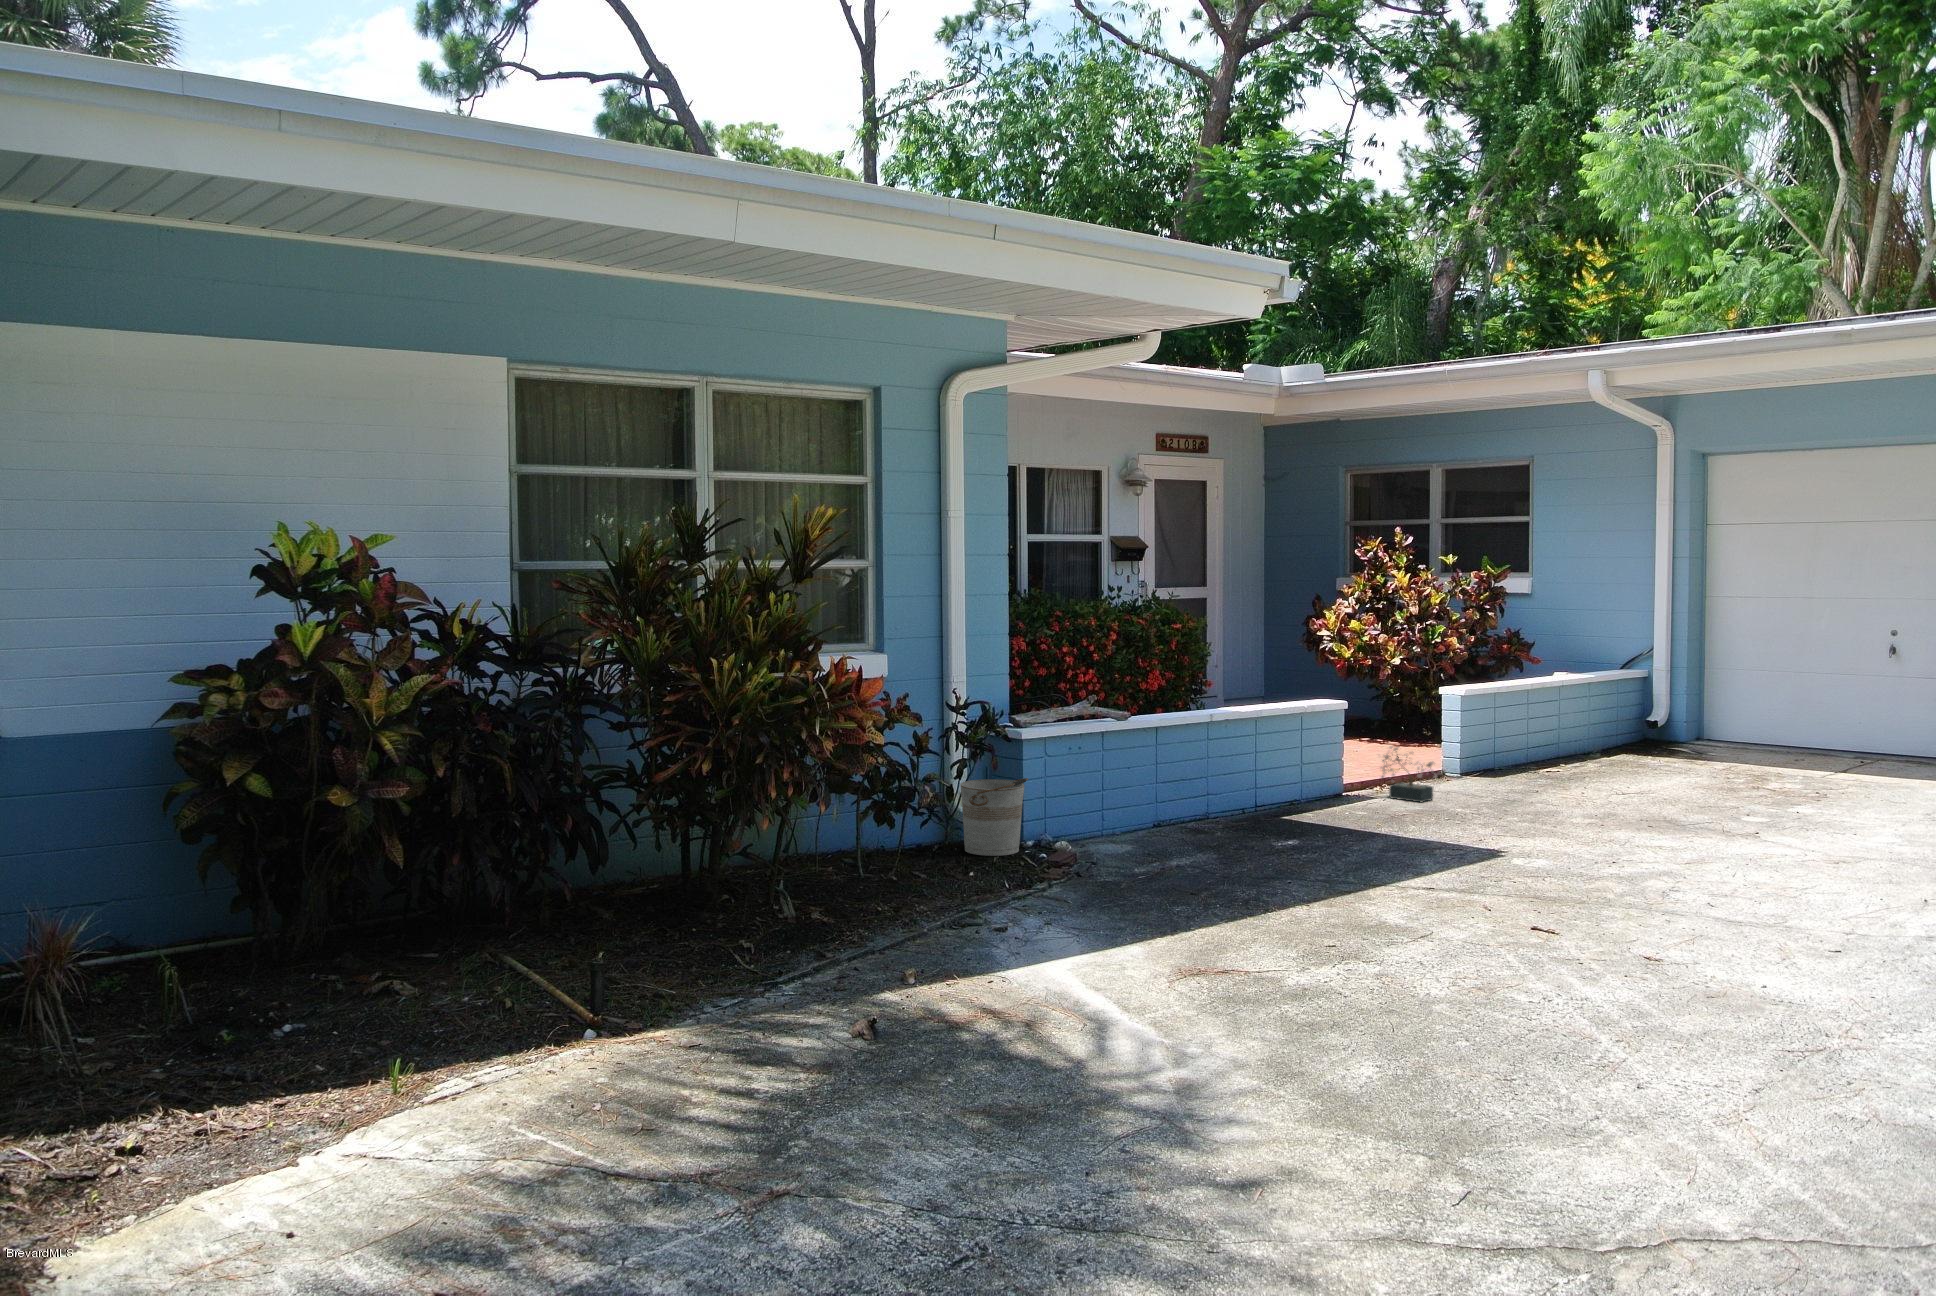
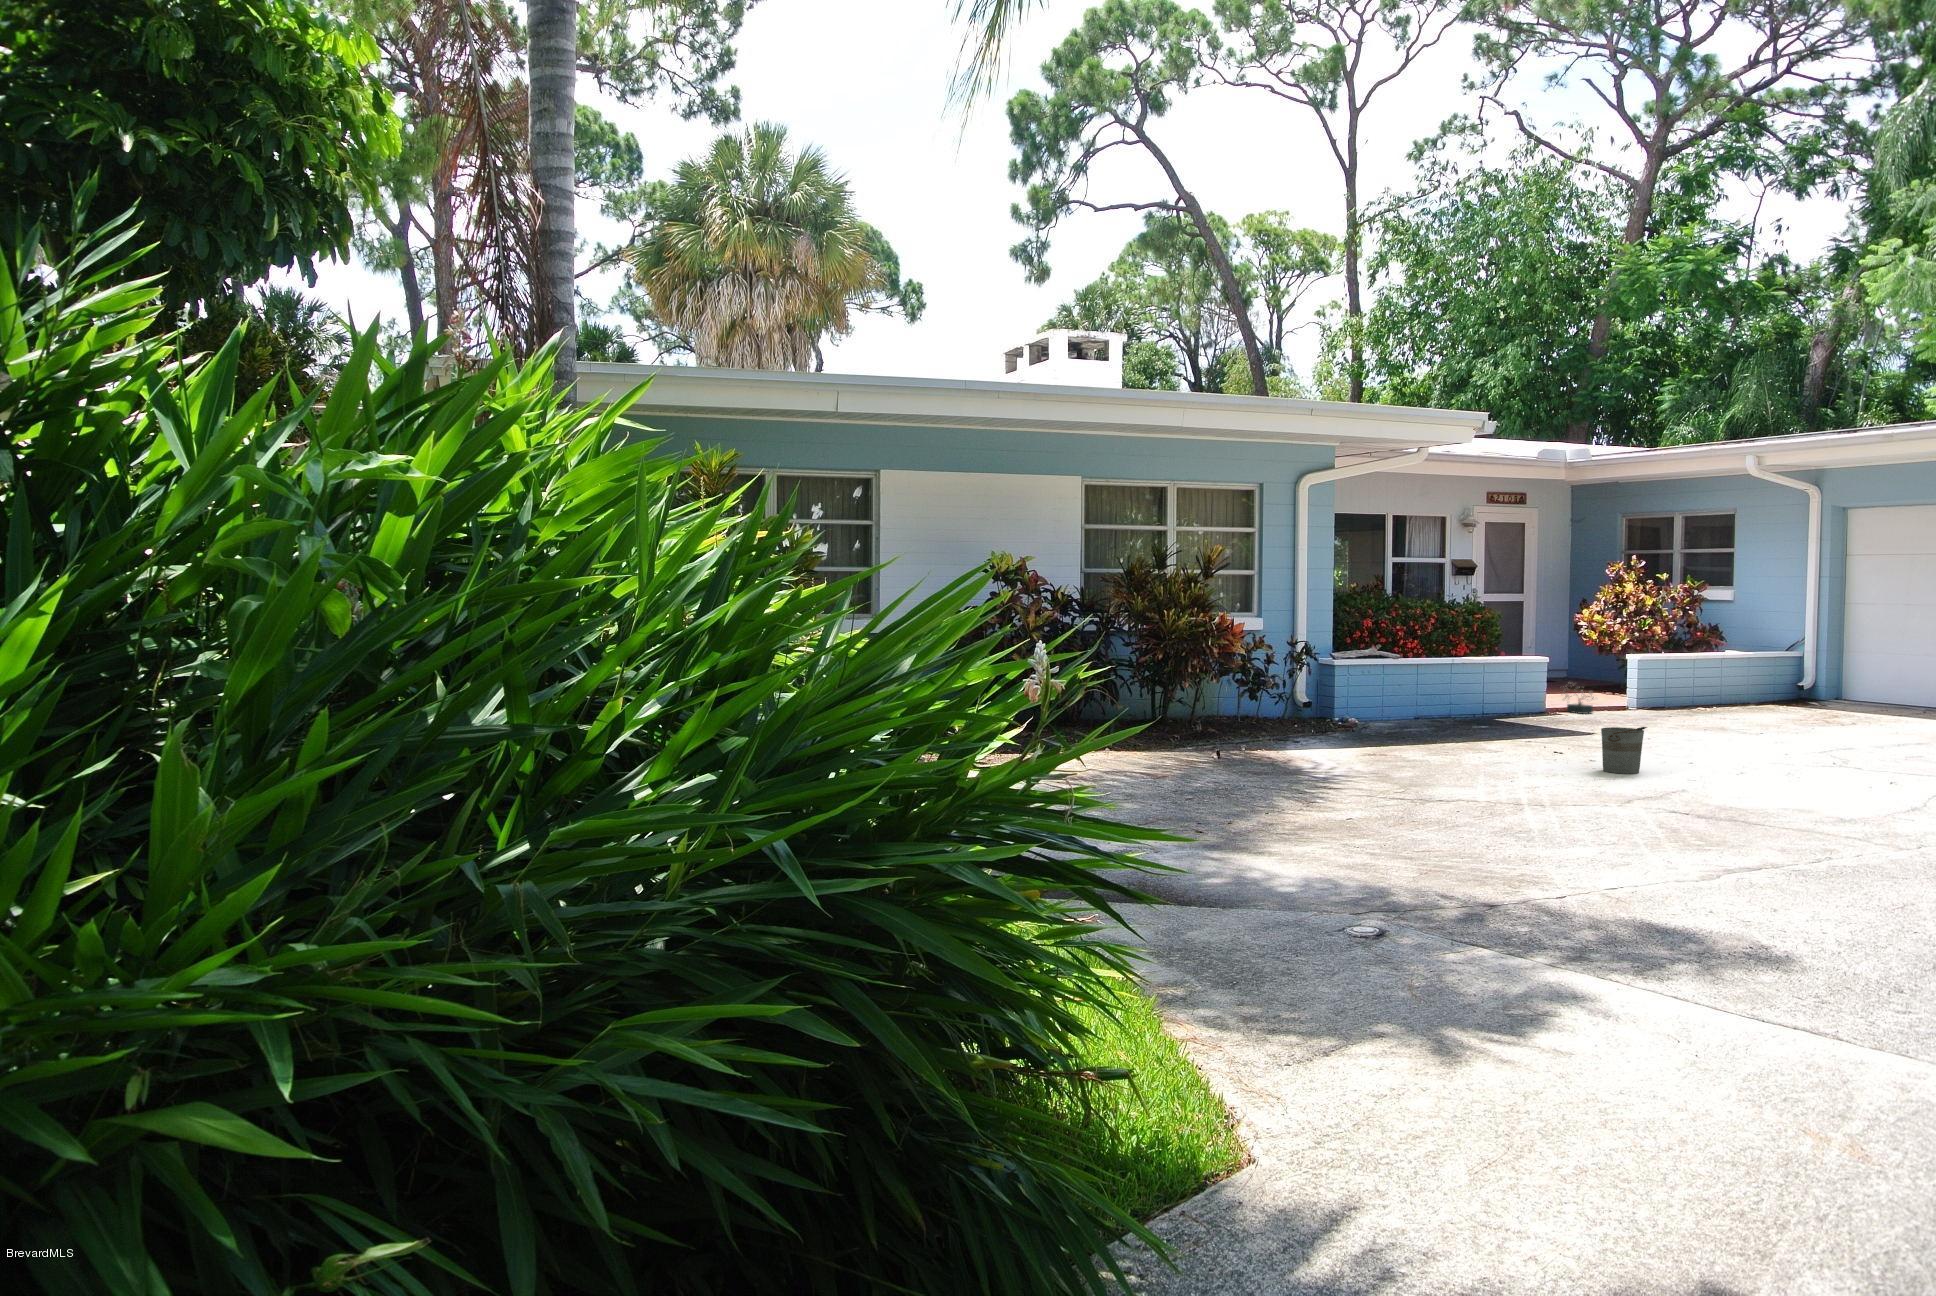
bucket: present [960,778,1028,856] -> present [1601,727,1647,774]

